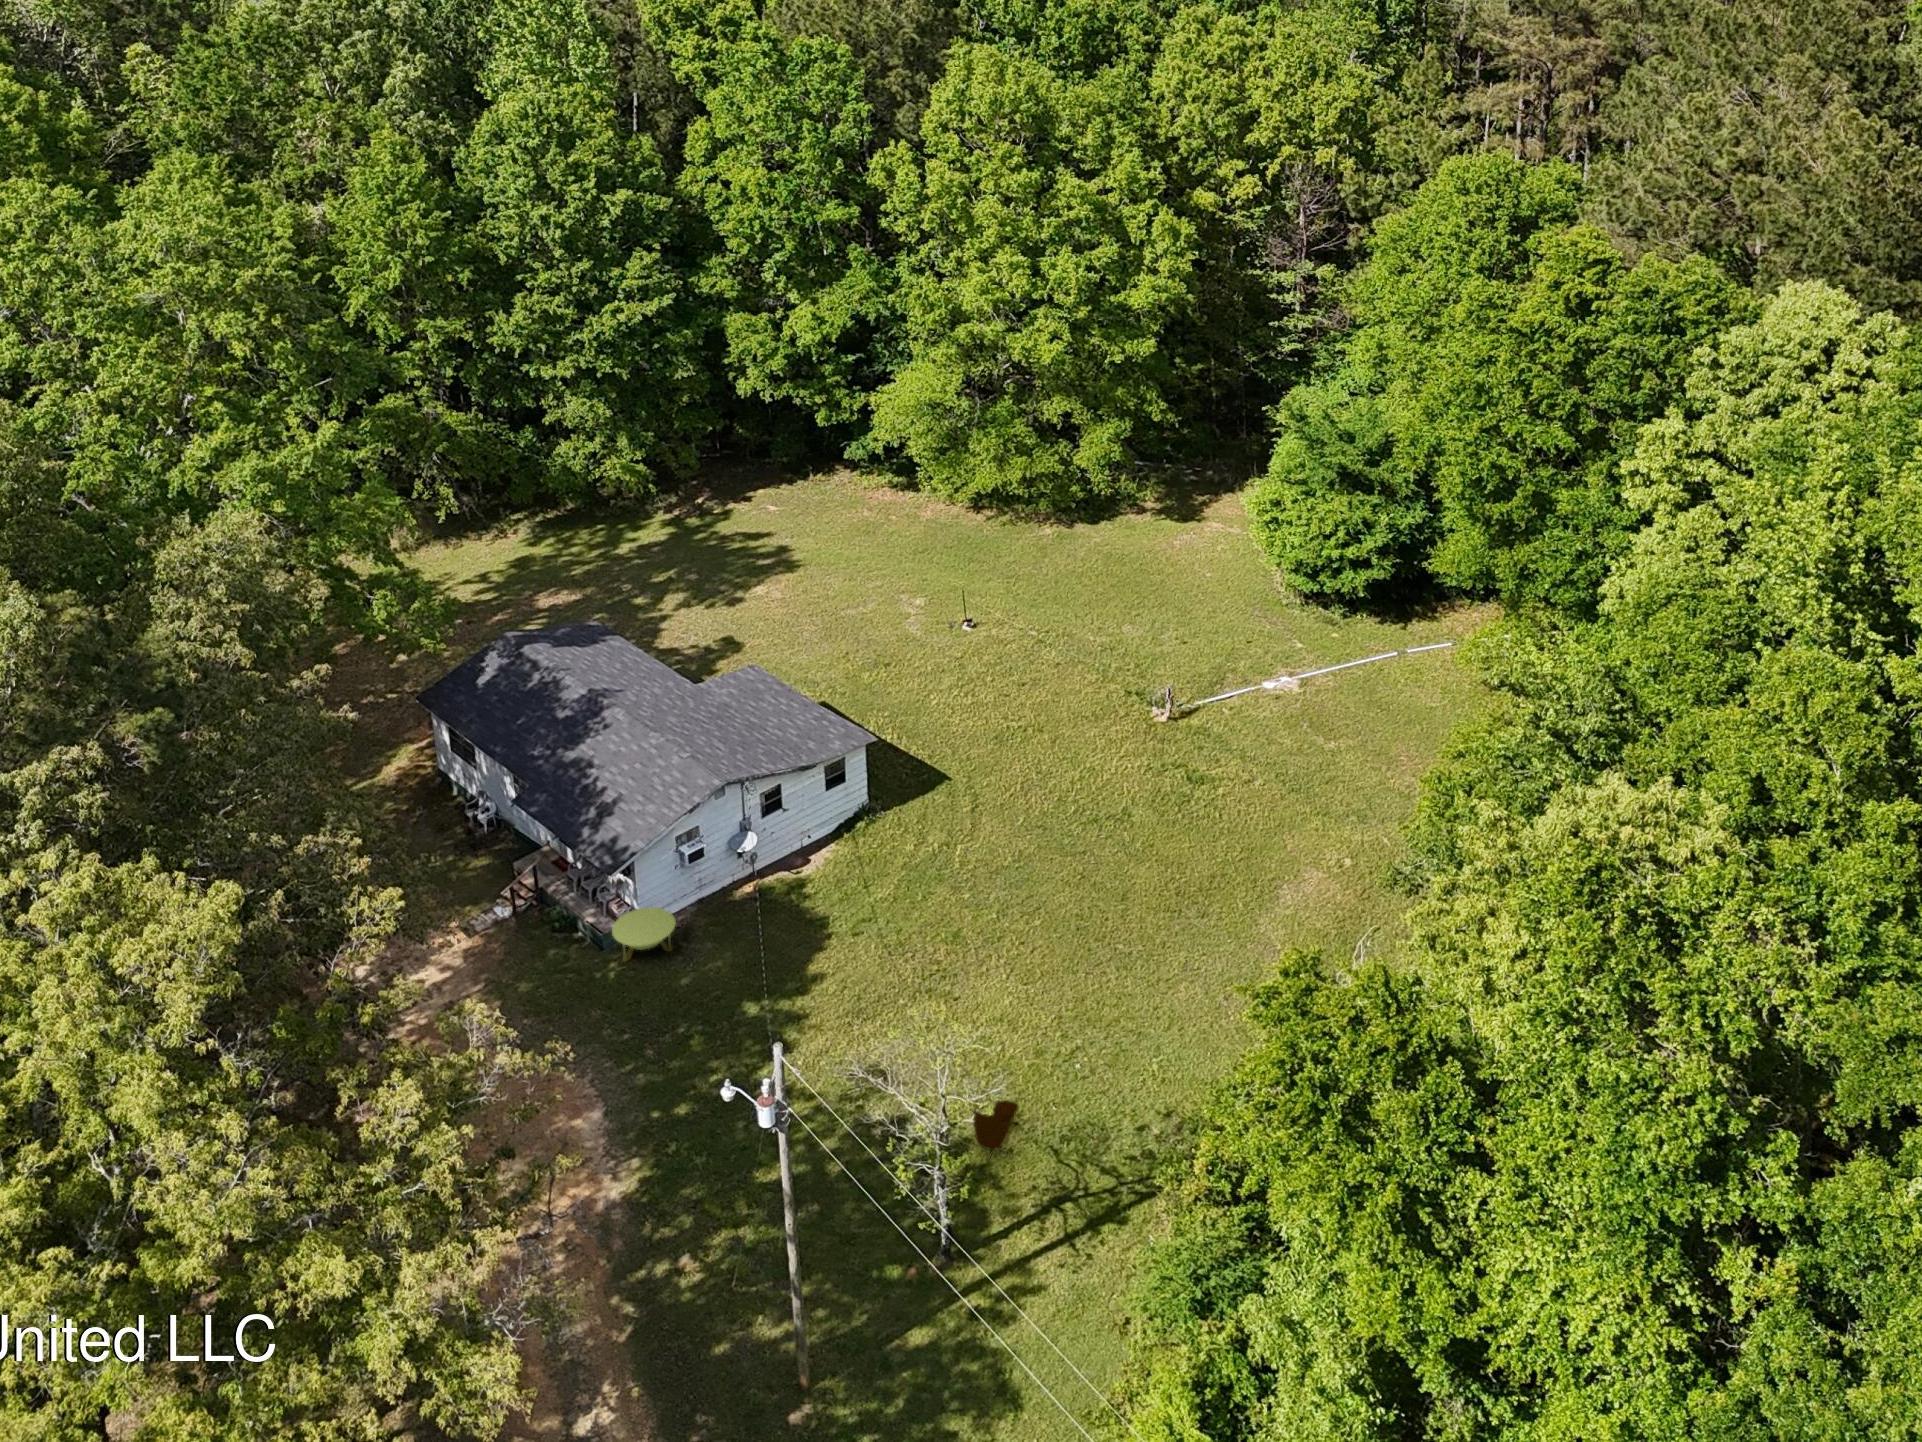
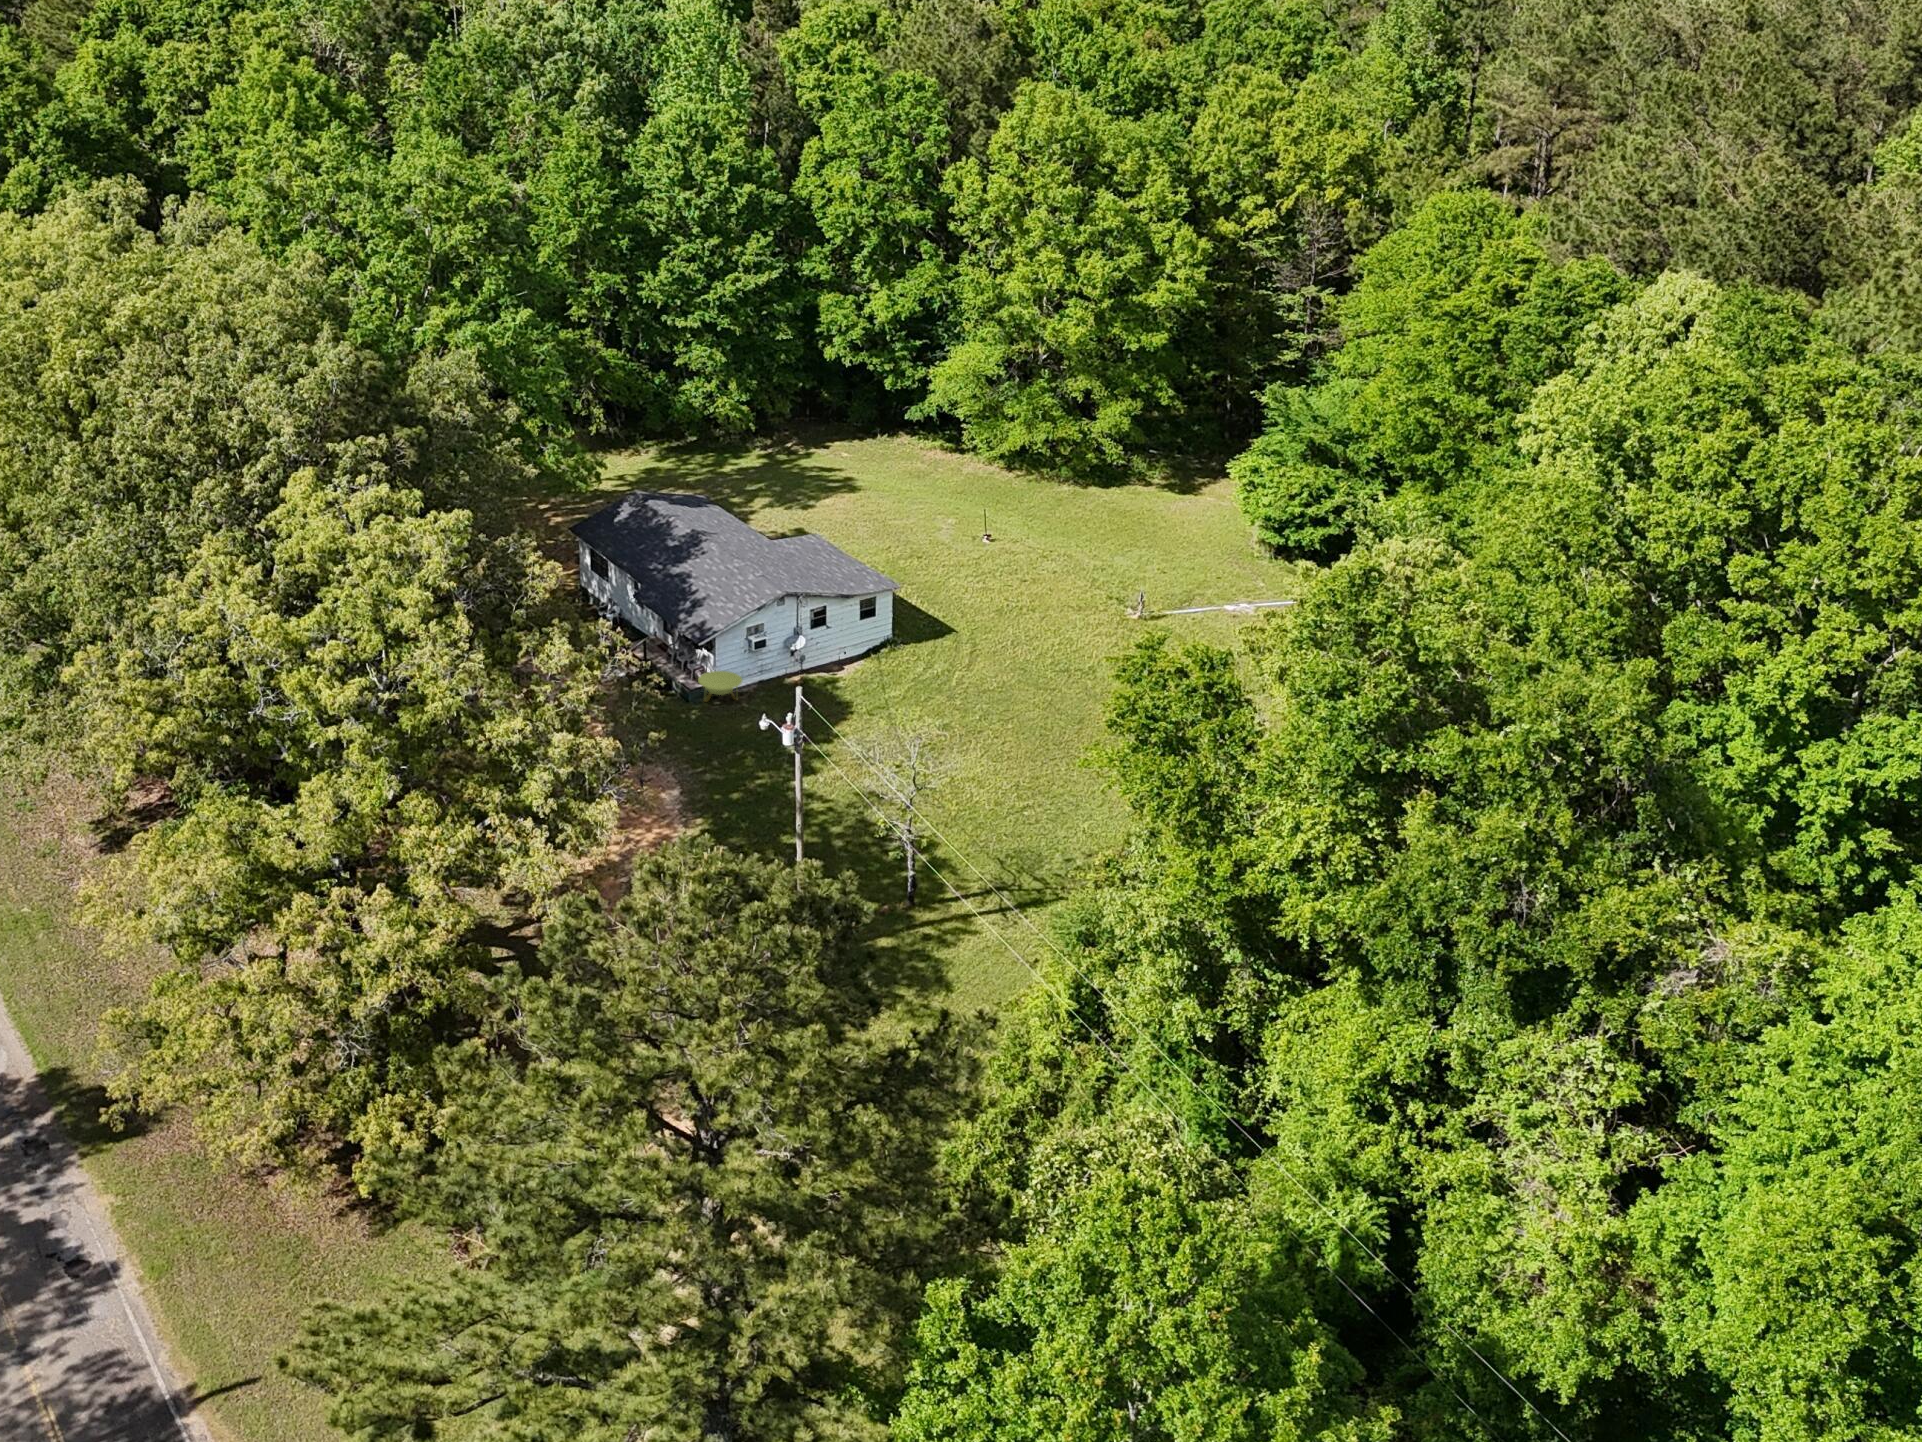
lounge chair: present [973,1100,1019,1162] -> none [934,790,969,833]

